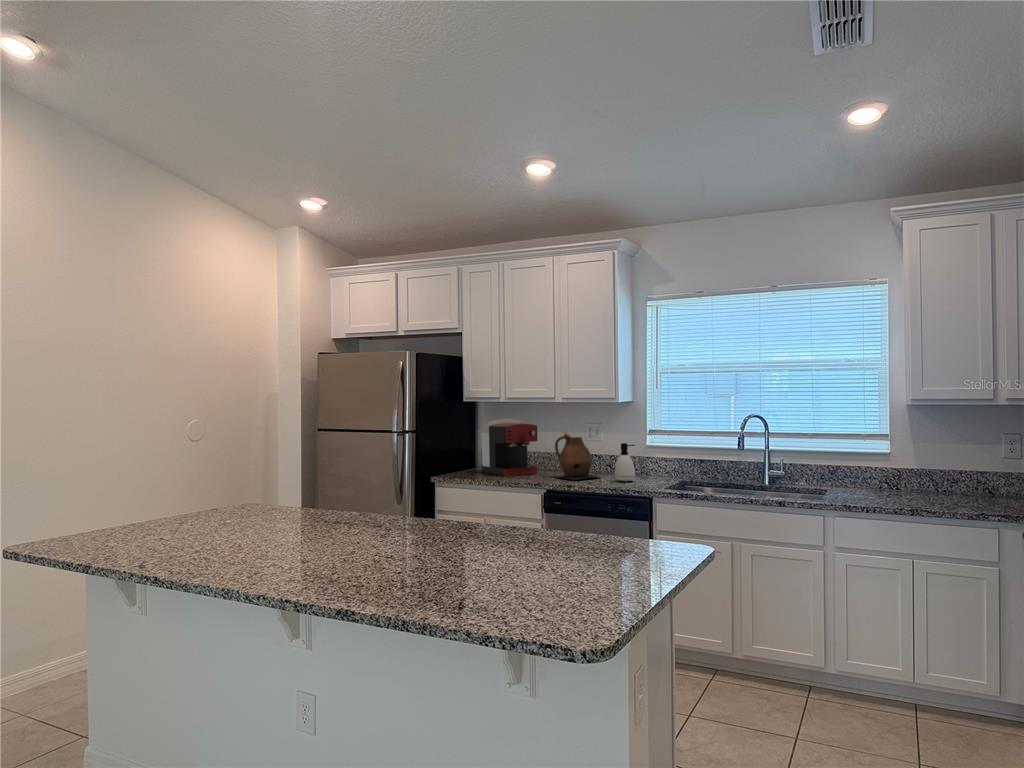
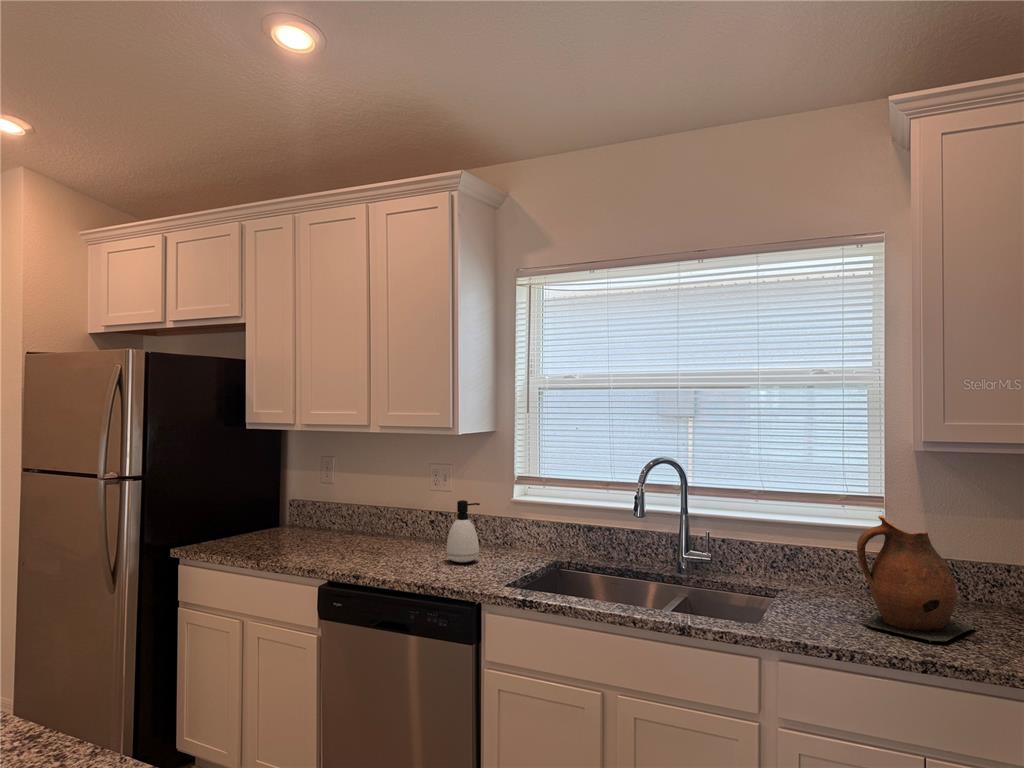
coffee maker: present [481,419,537,476] -> none [270,455,350,547]
ceramic pitcher: present [555,431,599,480] -> present [857,516,975,643]

